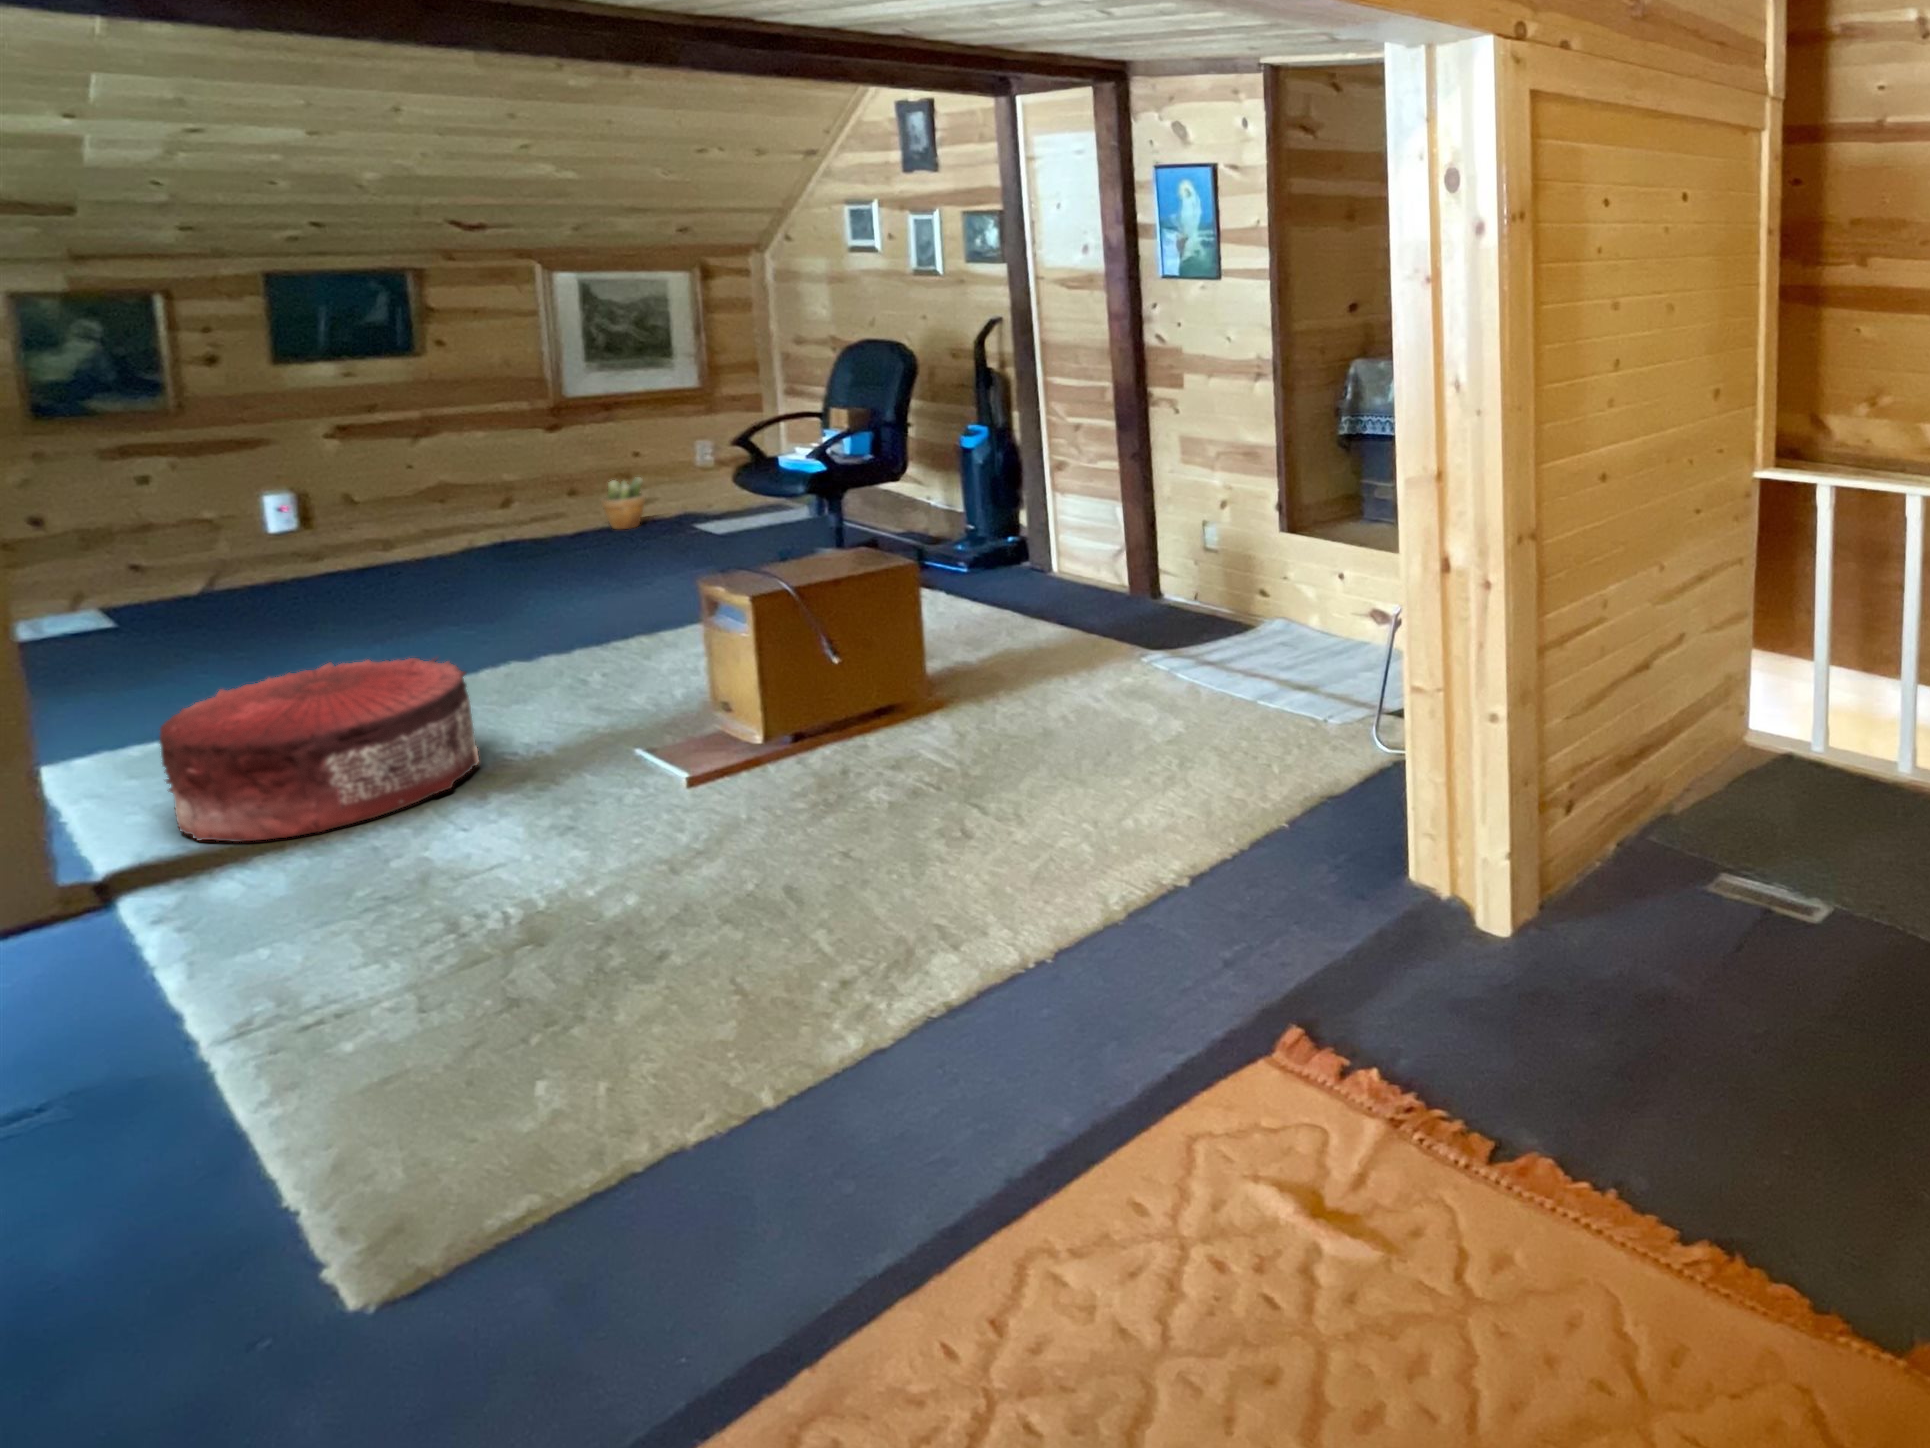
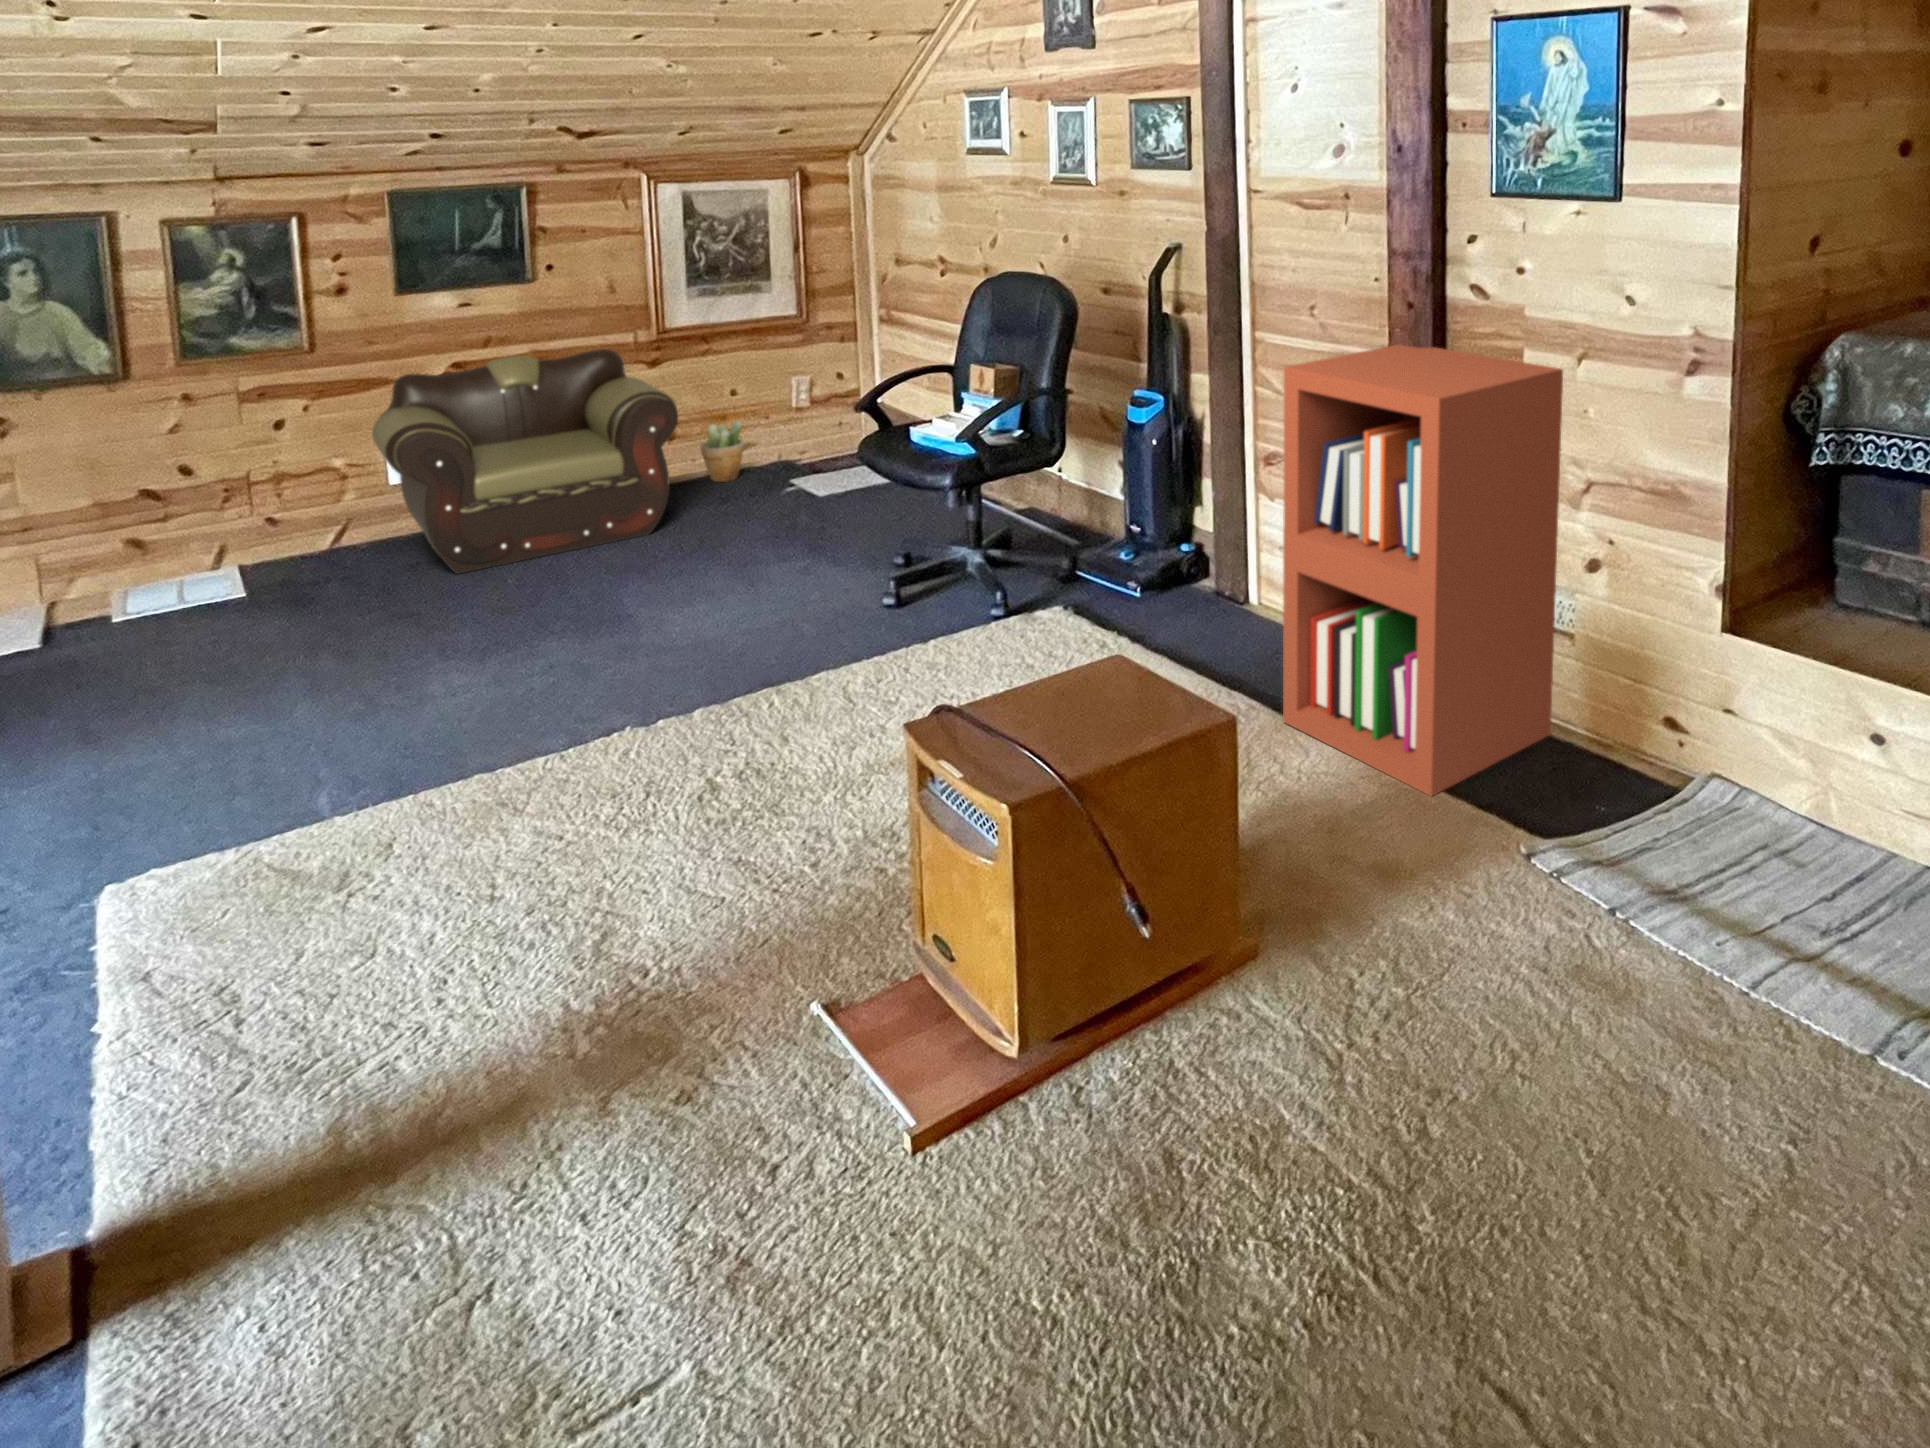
bookshelf: none [1018,372,1203,642] -> present [1283,345,1563,796]
armchair: none [249,413,572,595] -> present [372,349,678,574]
pouf: present [160,658,479,842] -> none [212,809,614,1178]

